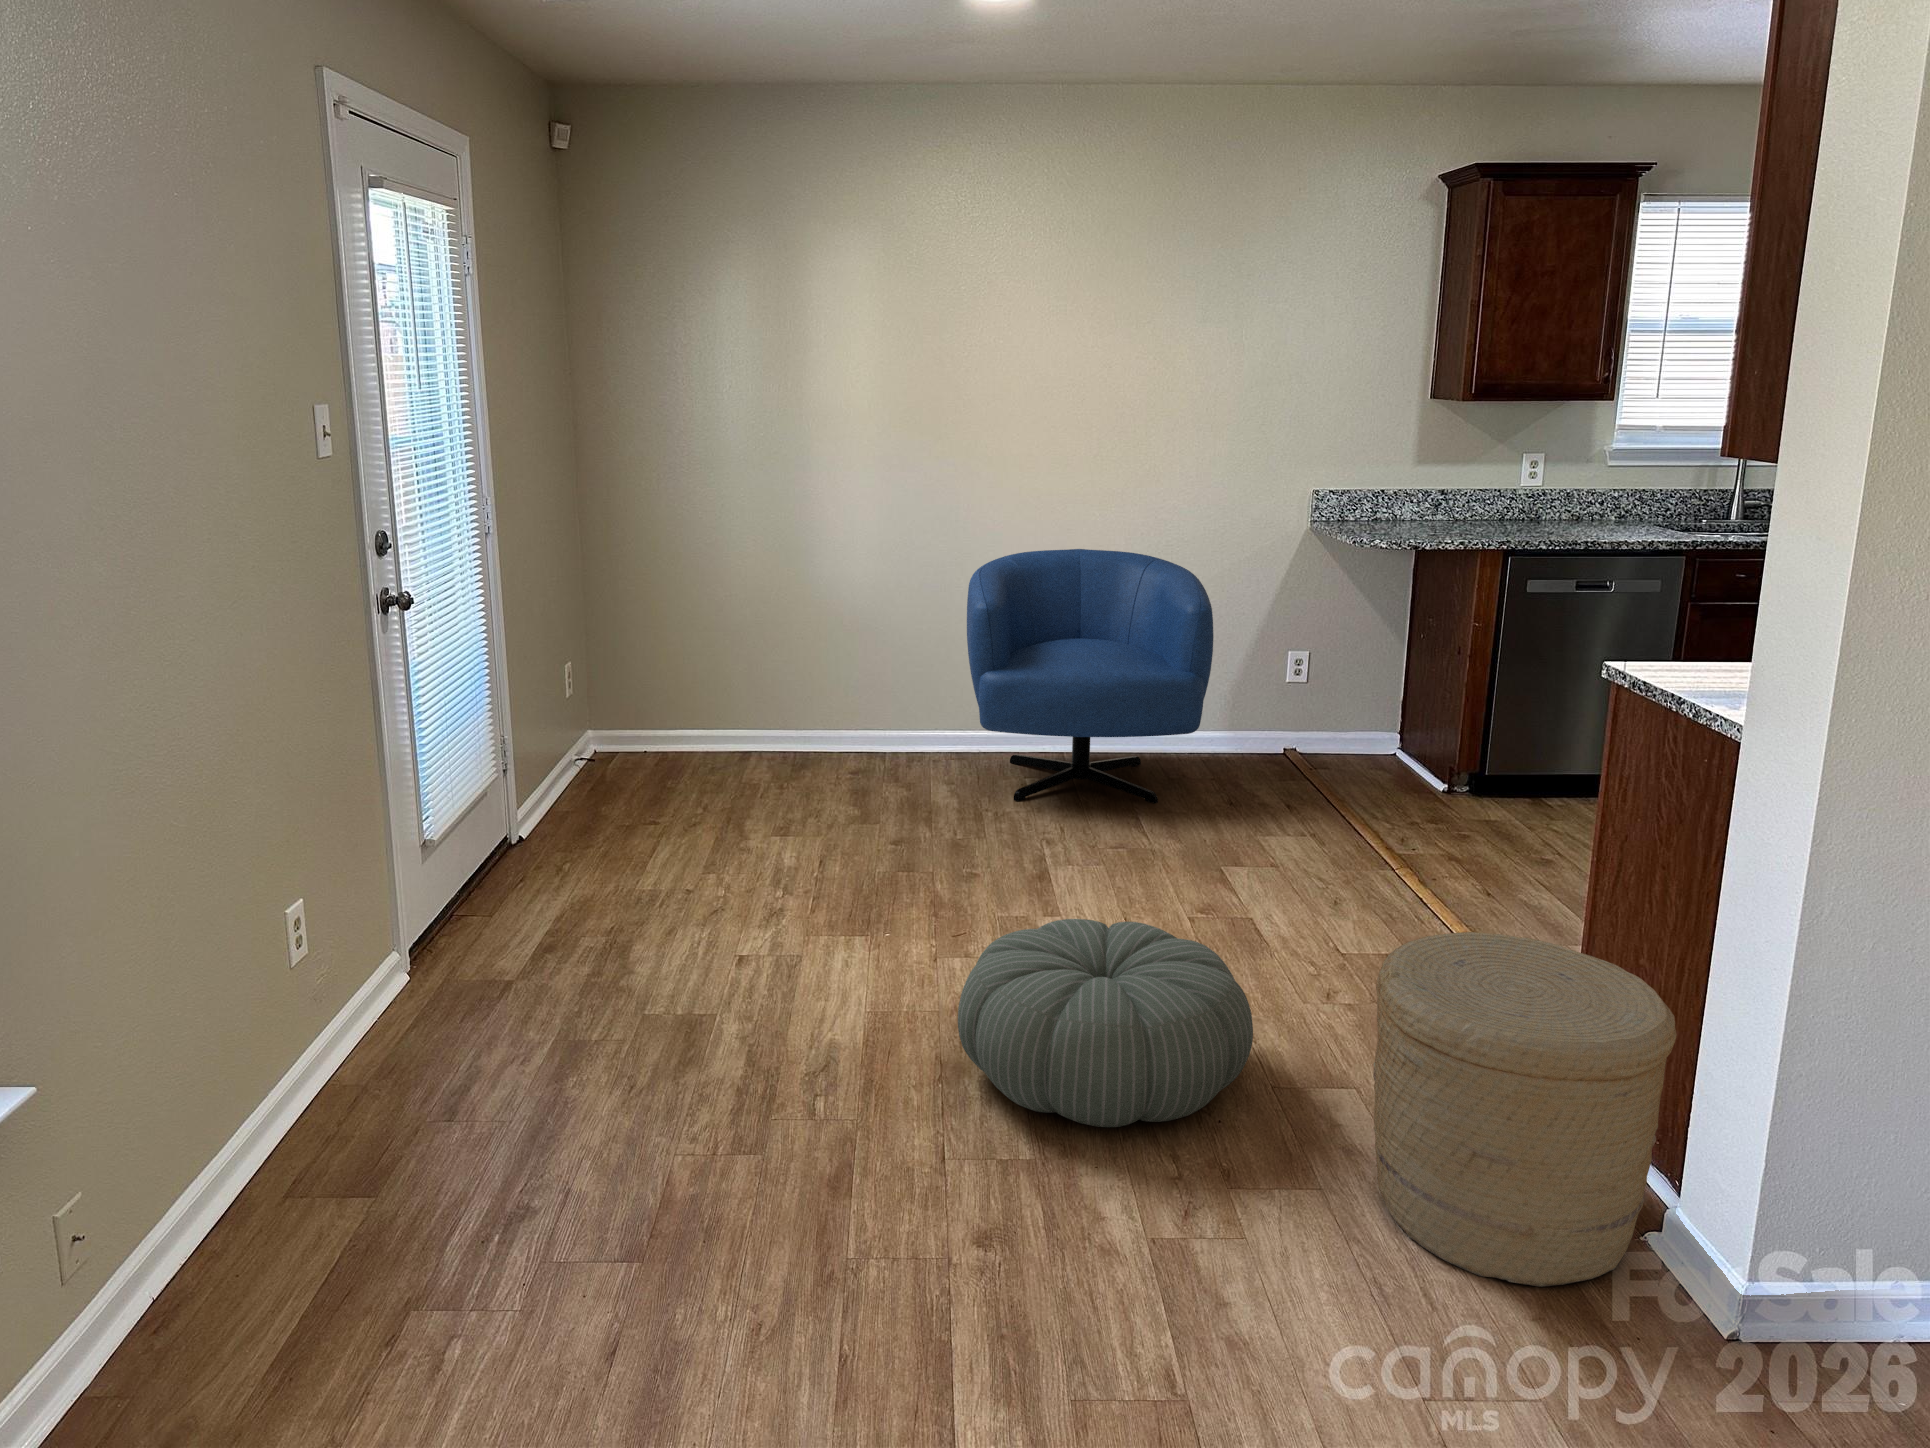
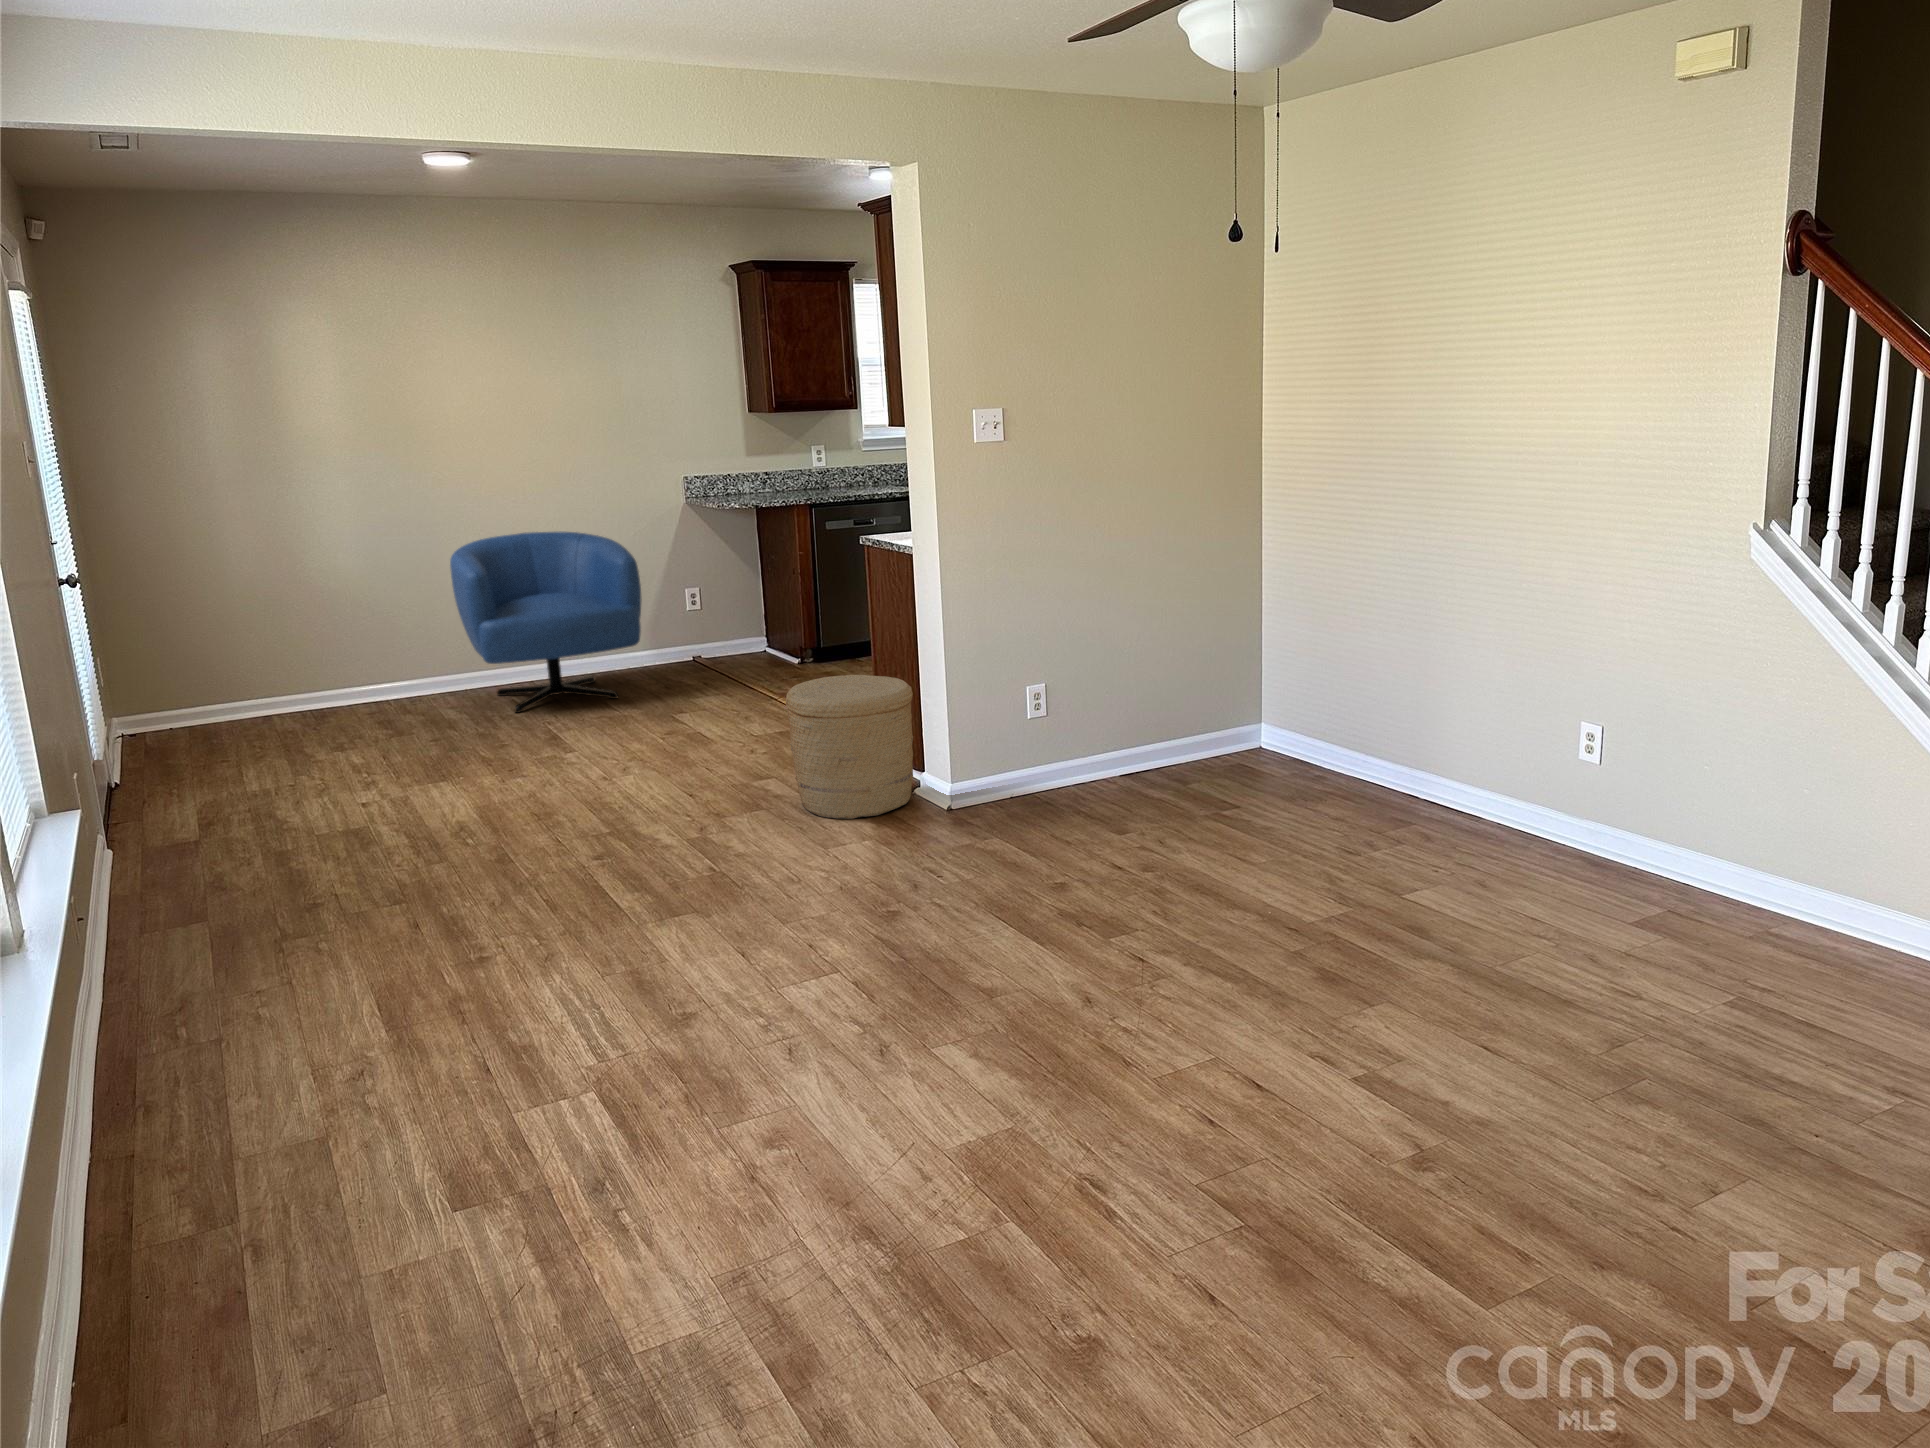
pouf: present [958,919,1253,1127] -> none [560,724,727,820]

